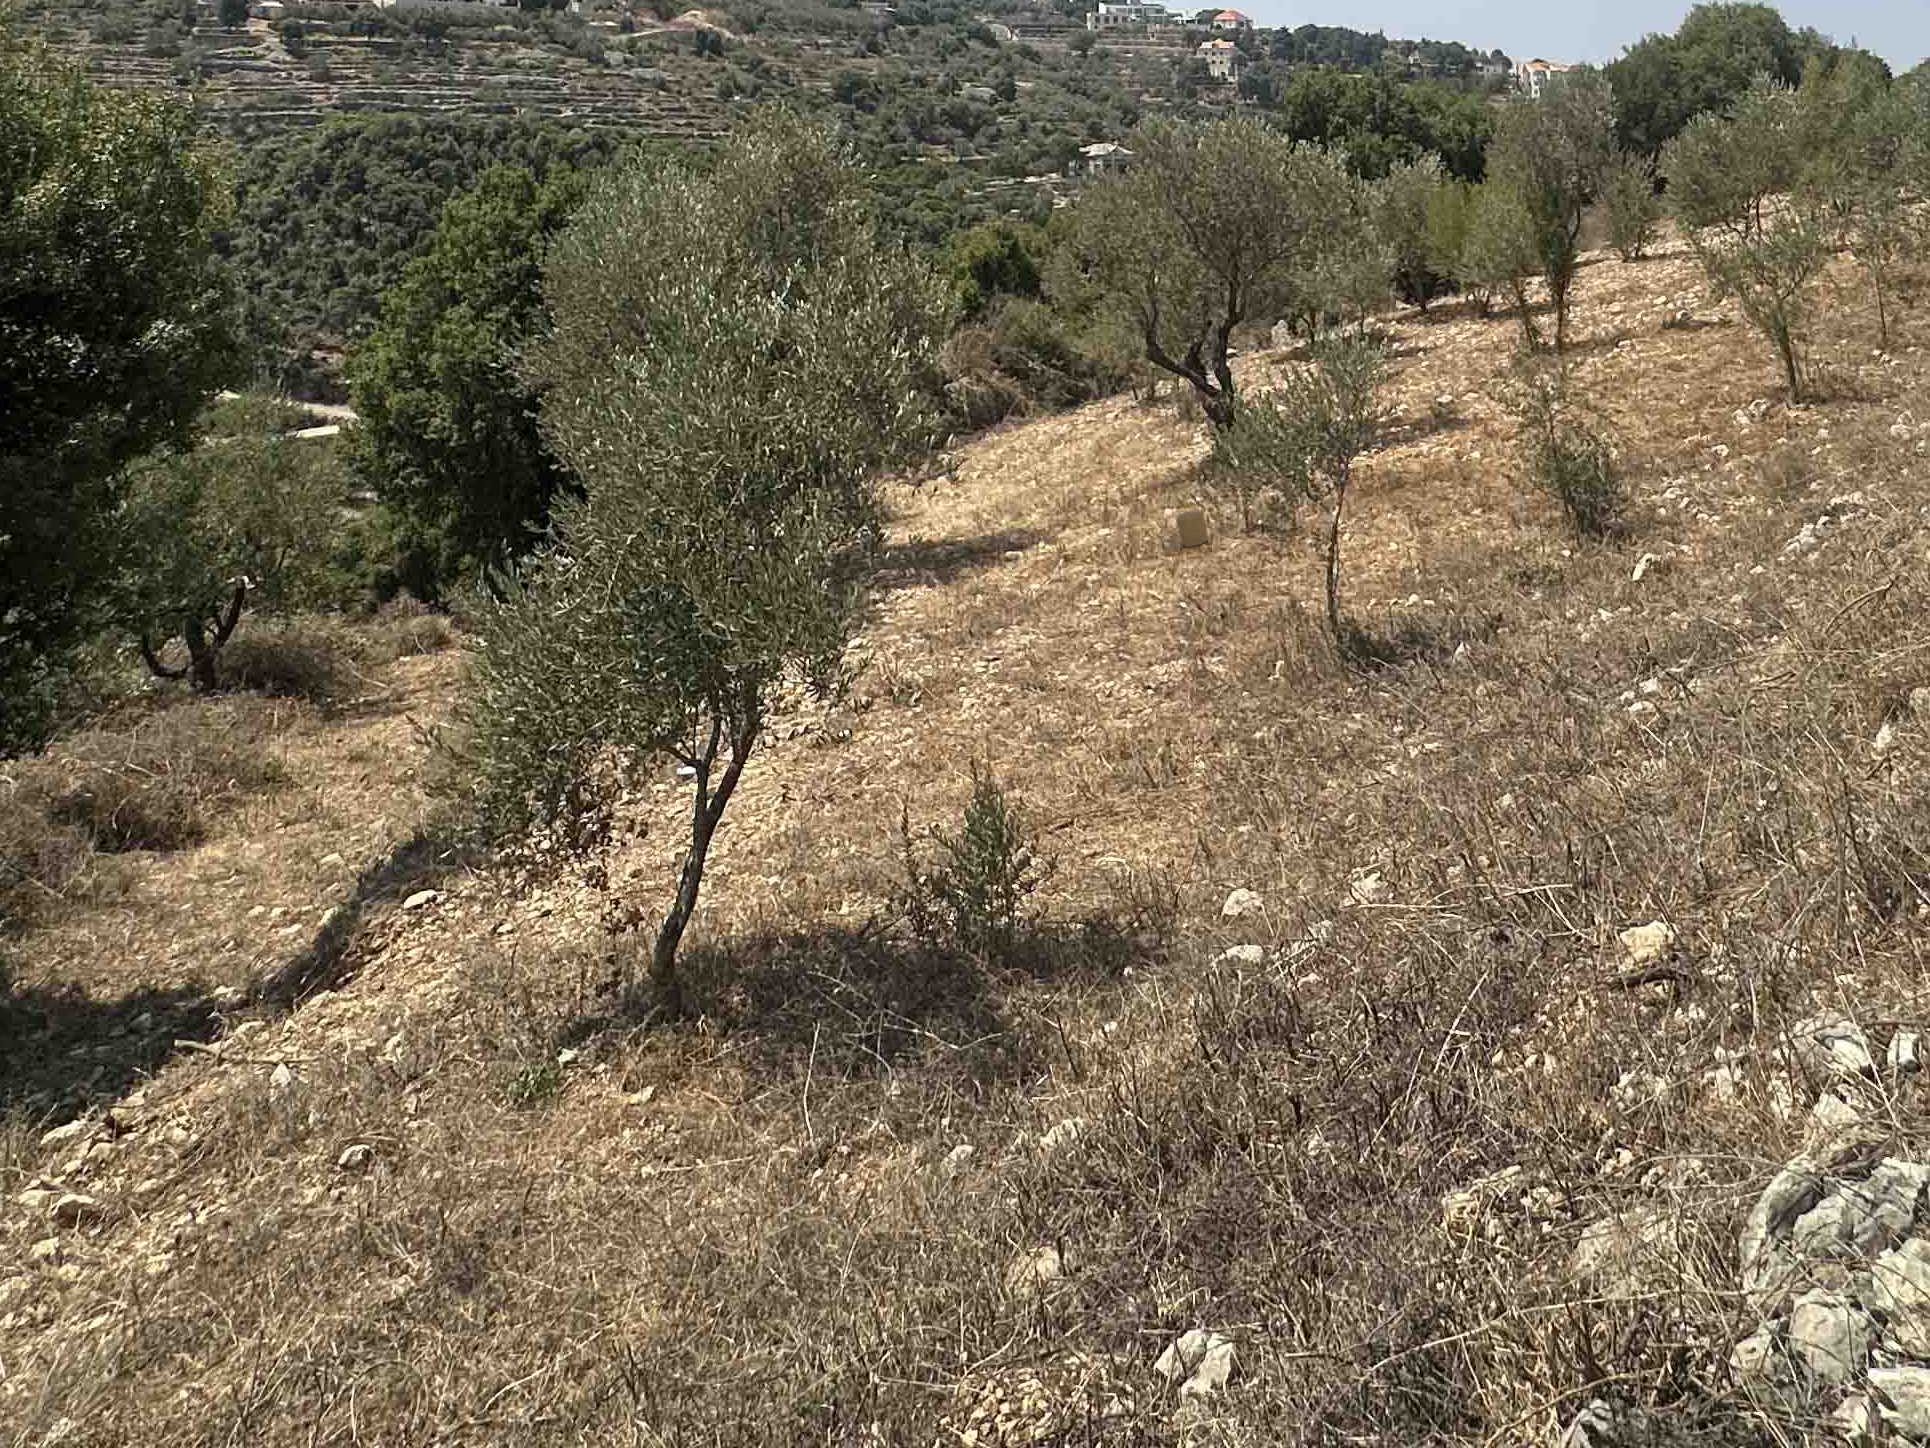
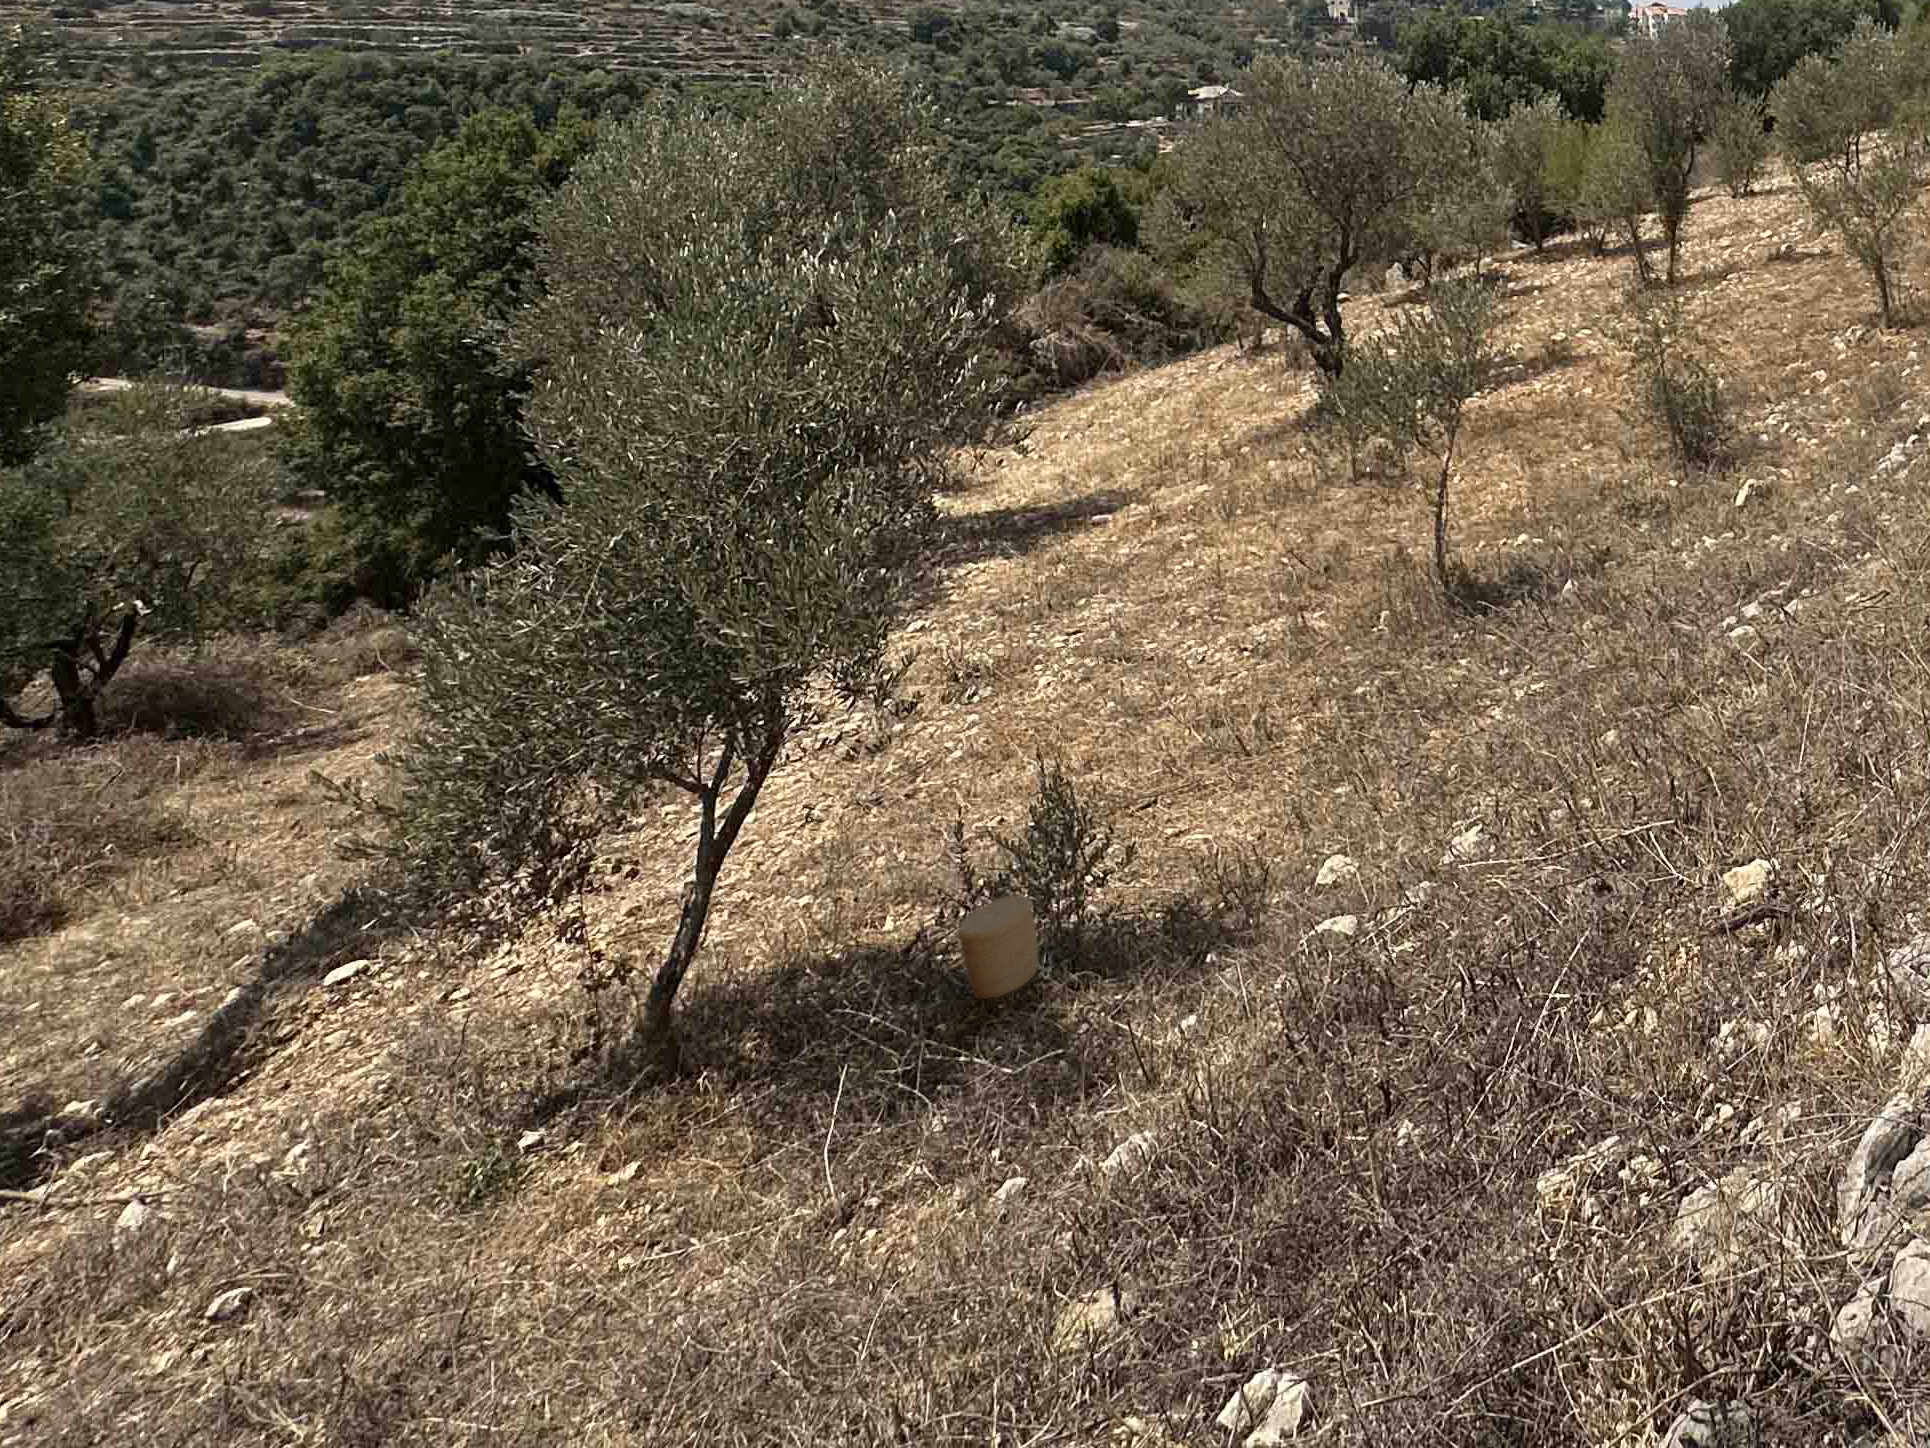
basket: present [1176,510,1208,547] -> present [957,895,1039,1000]

